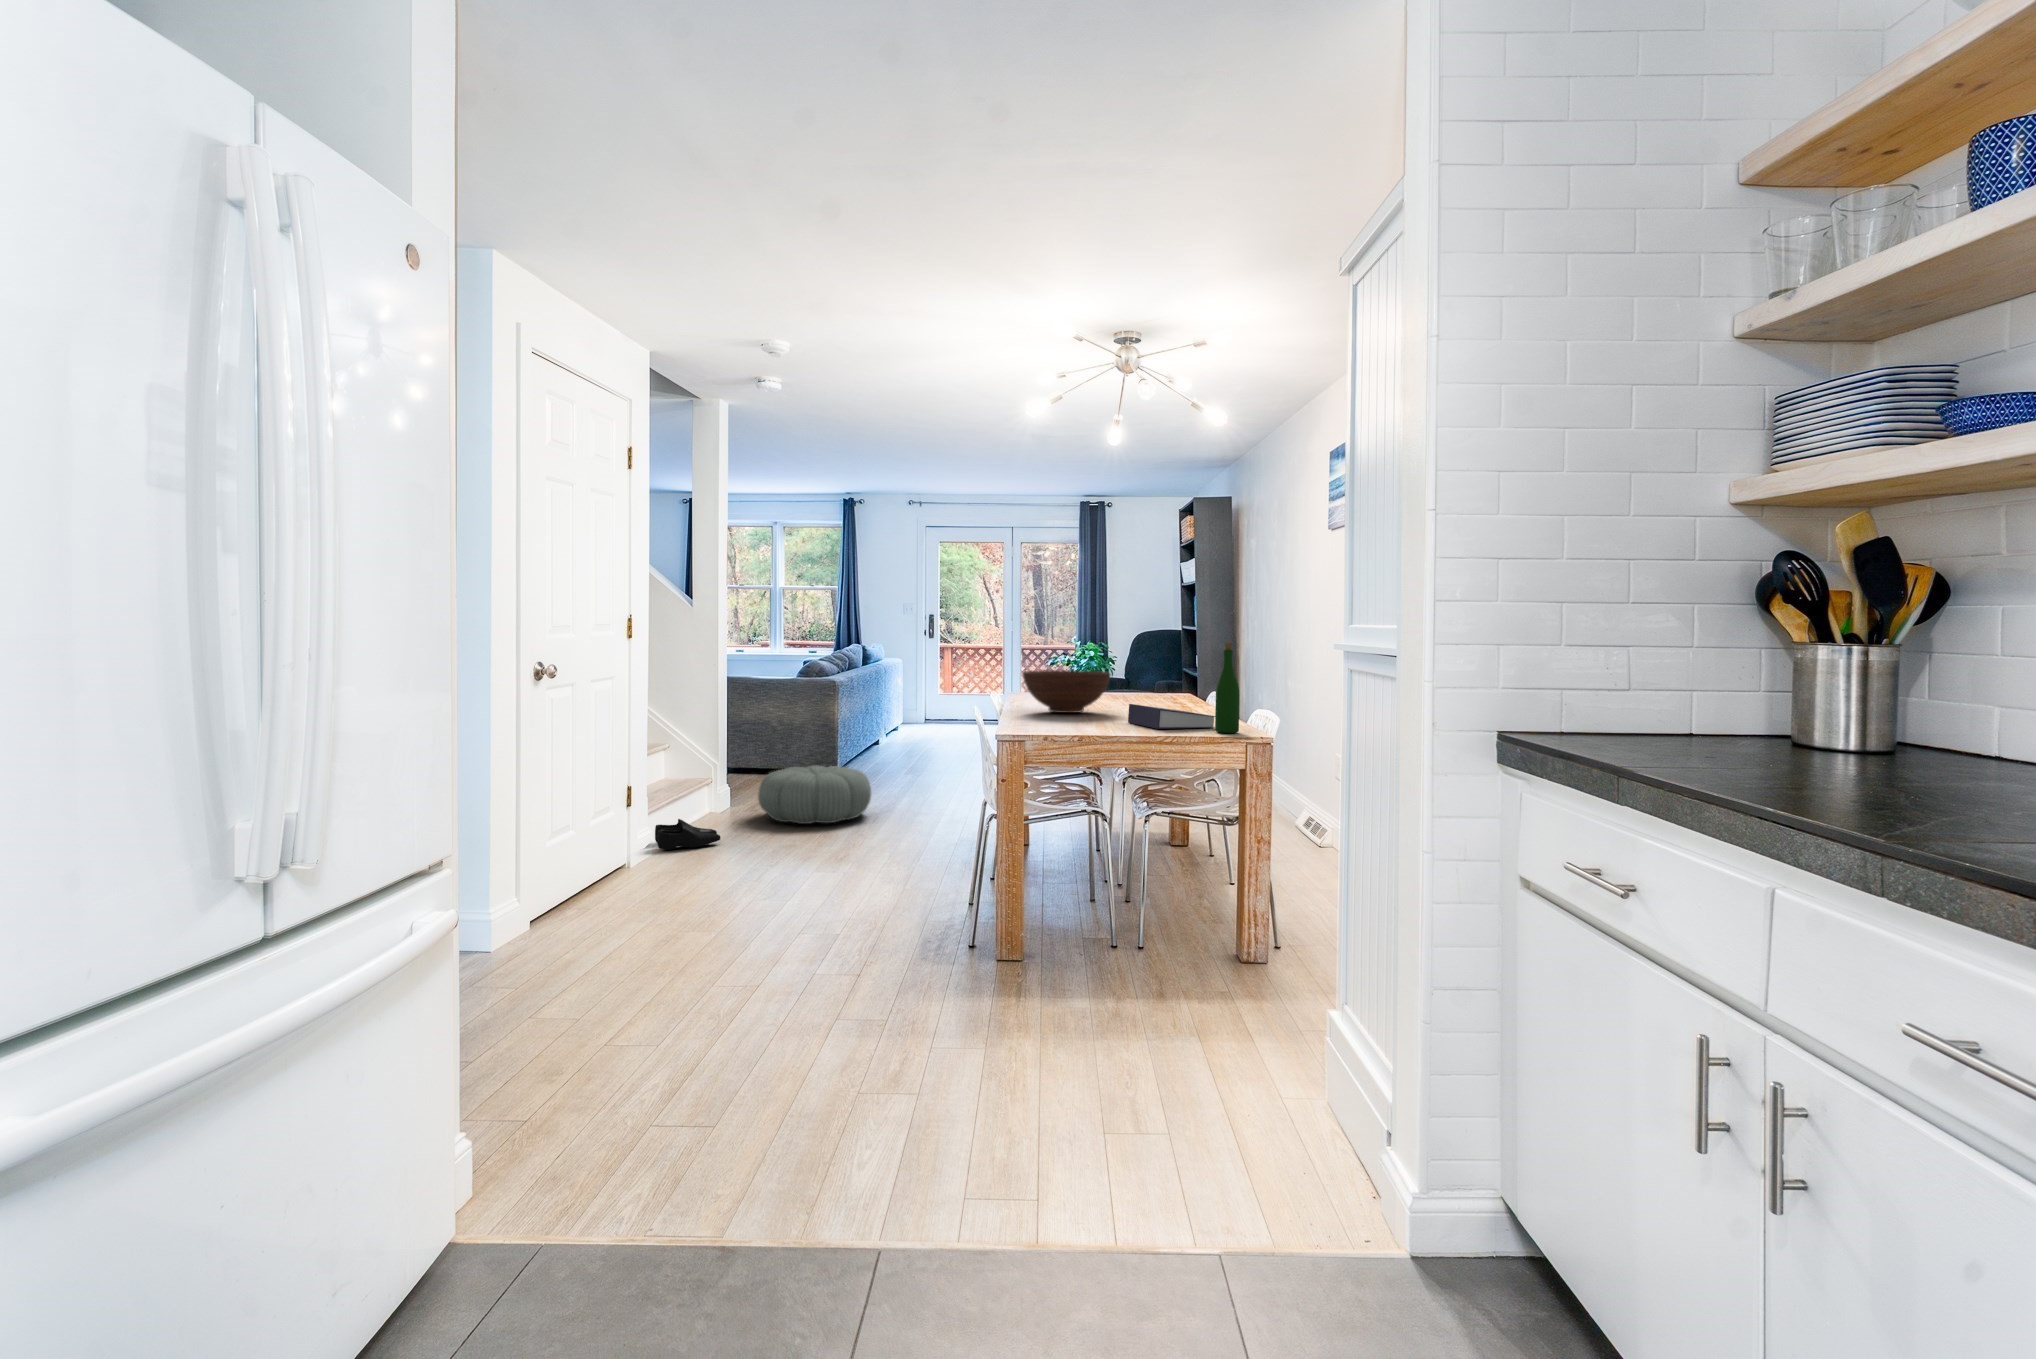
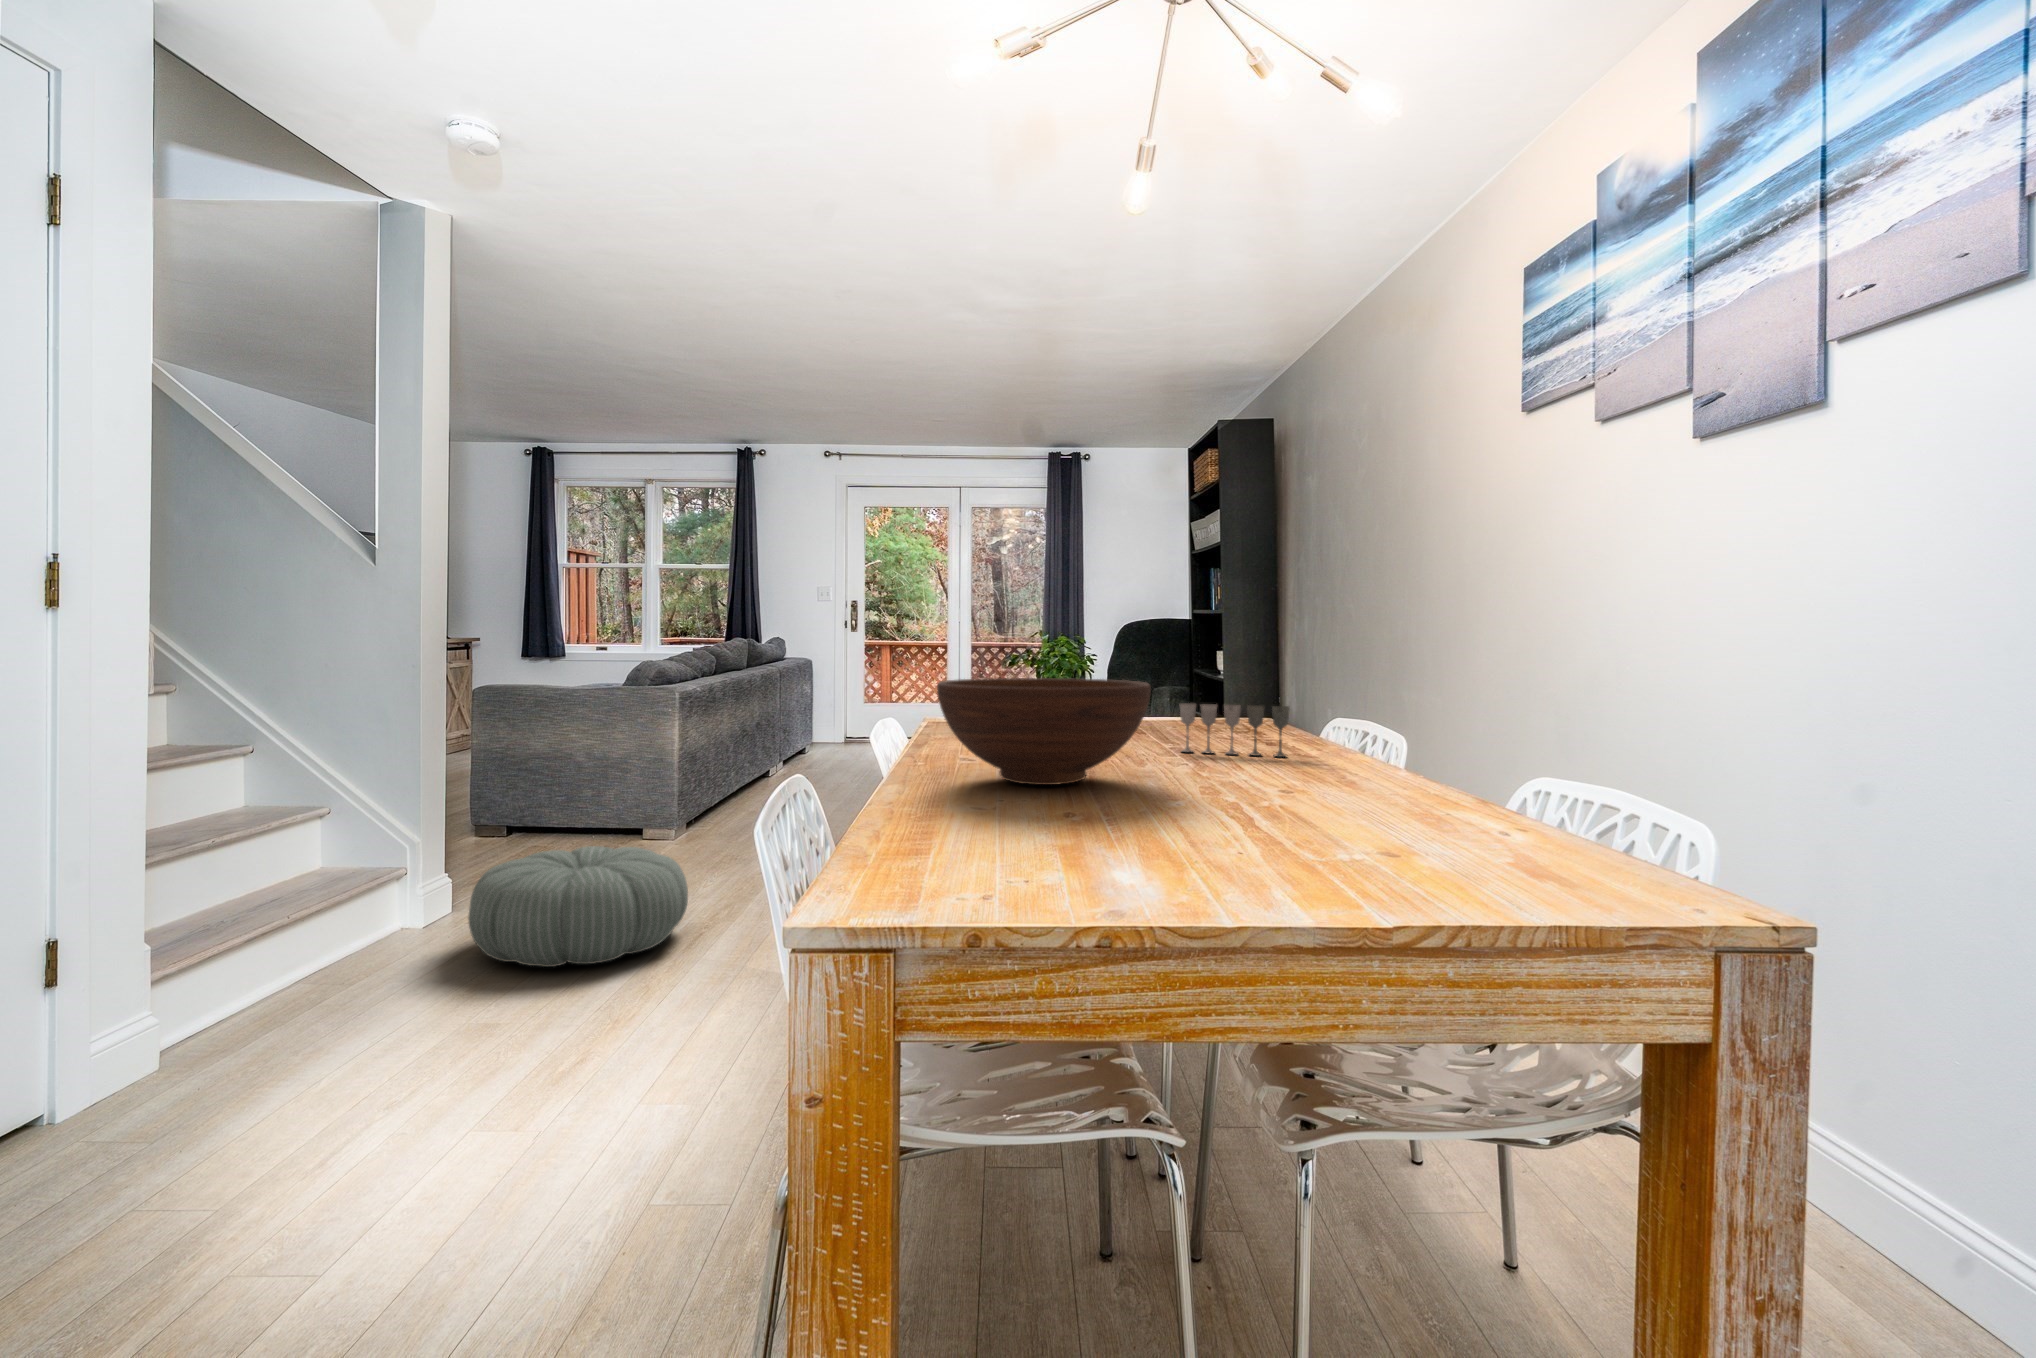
wine bottle: present [1215,641,1239,733] -> none [1554,582,1644,899]
wine glass: none [1131,683,1180,707] -> present [1180,703,1290,757]
book: present [1128,704,1215,729] -> none [1222,775,1512,871]
shoe: present [655,819,720,850] -> none [168,982,336,1064]

